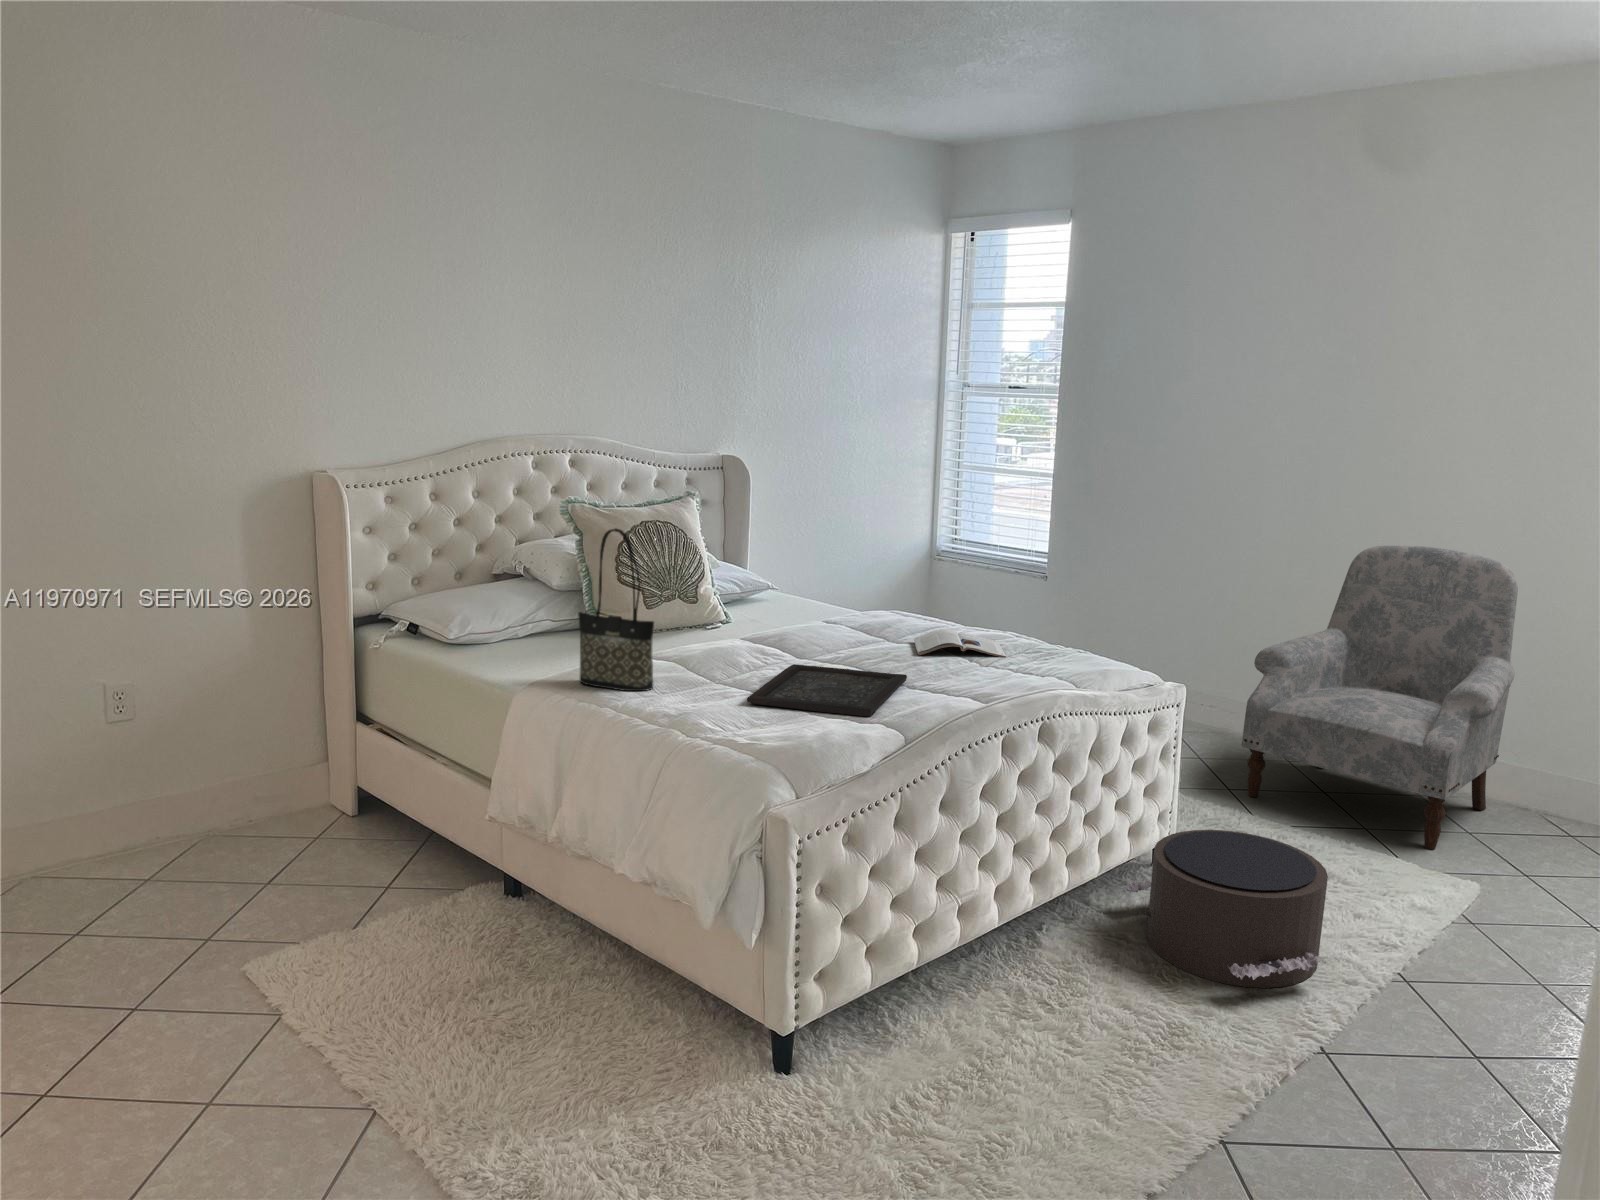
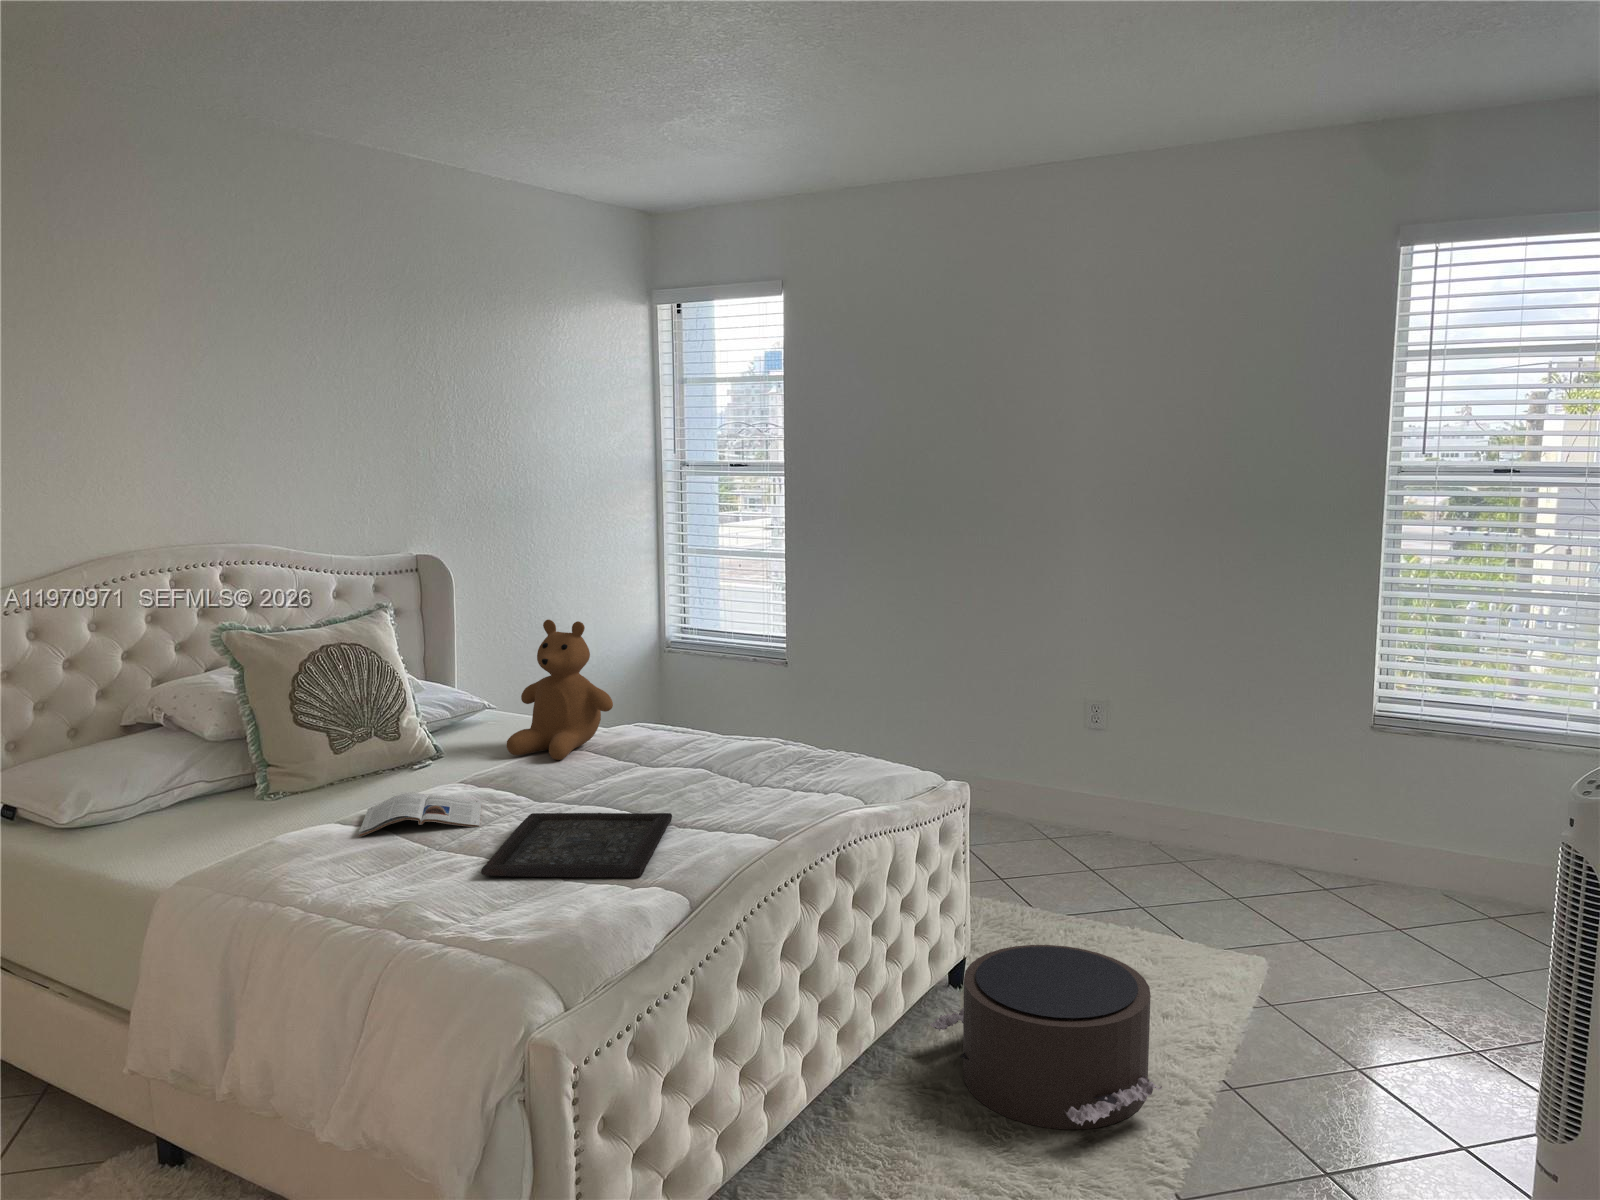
teddy bear: none [783,512,873,631] -> present [506,620,613,760]
tote bag: present [579,529,654,691] -> none [246,669,355,875]
armchair: present [1242,546,1518,849] -> none [1015,611,1265,926]
magazine: present [914,629,1006,657] -> present [359,792,481,837]

